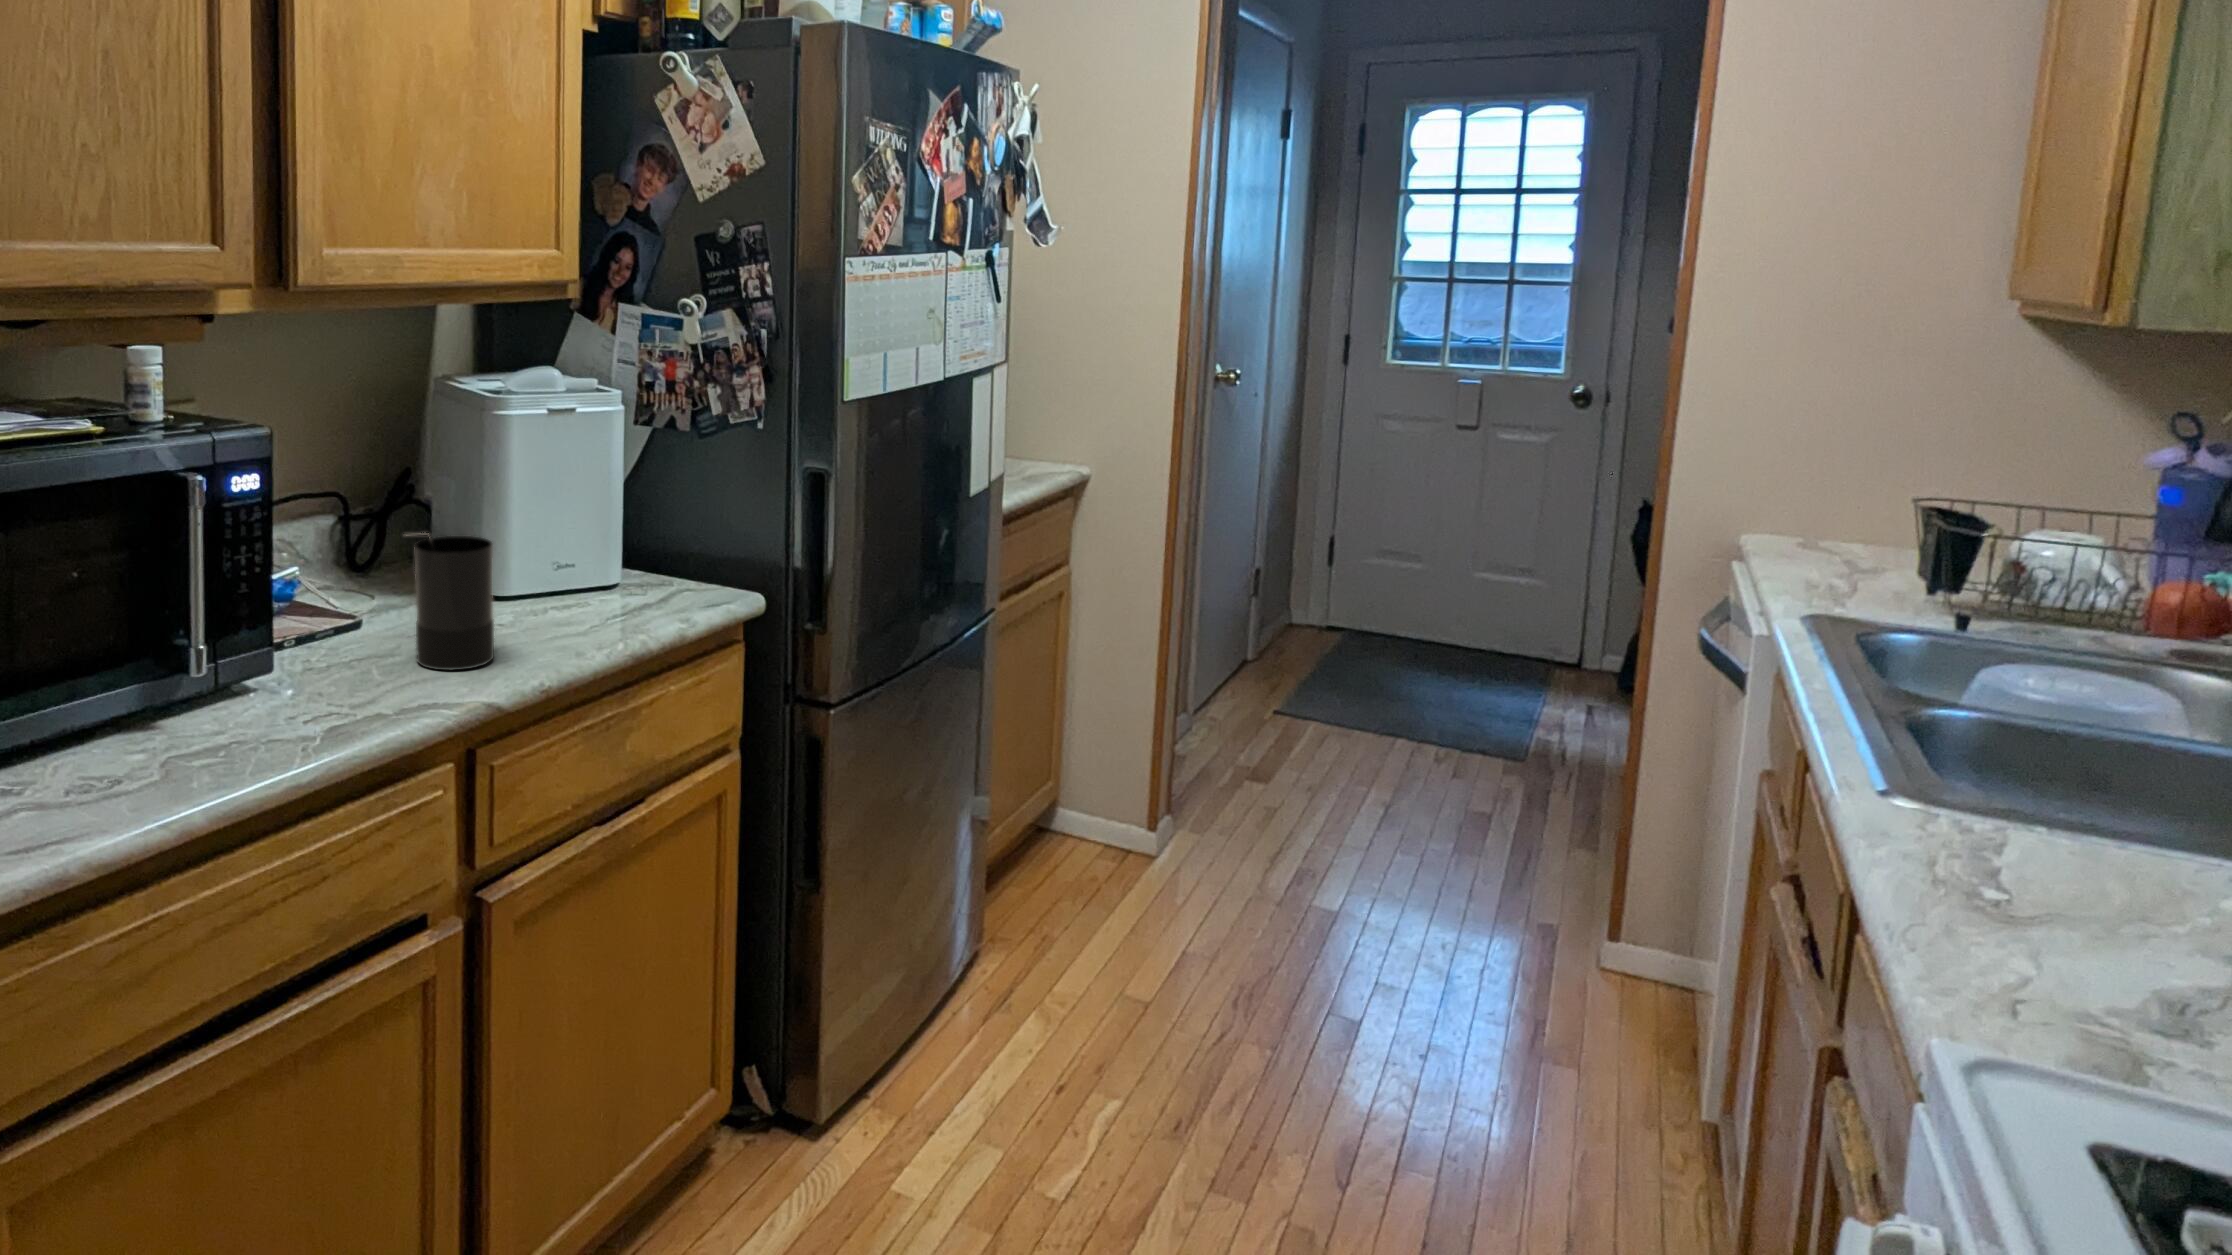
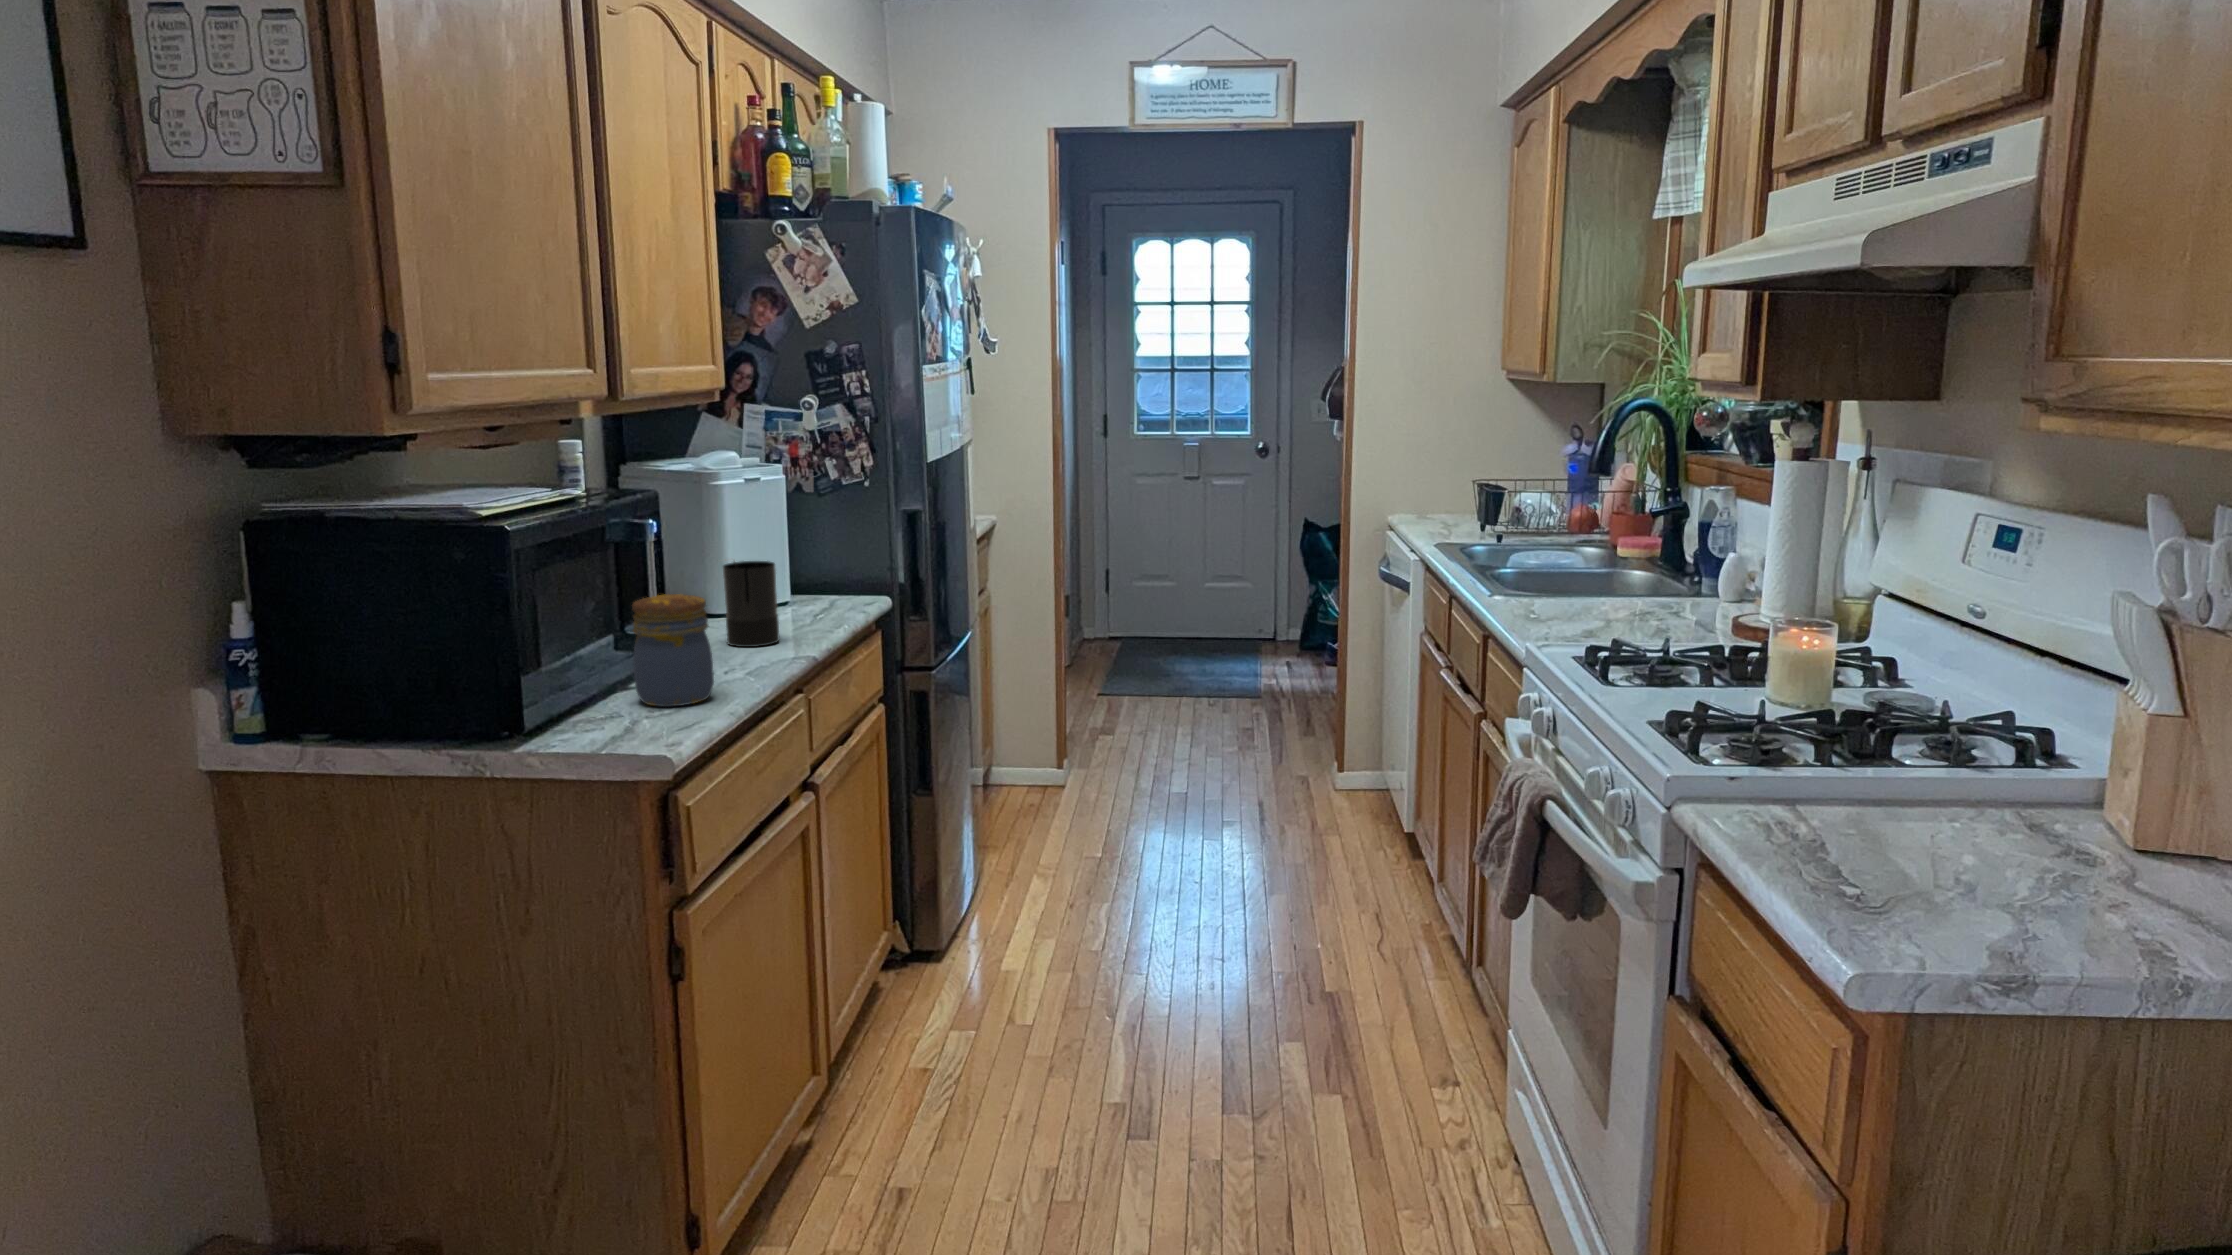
jar: none [50,606,186,799] -> present [632,594,714,707]

